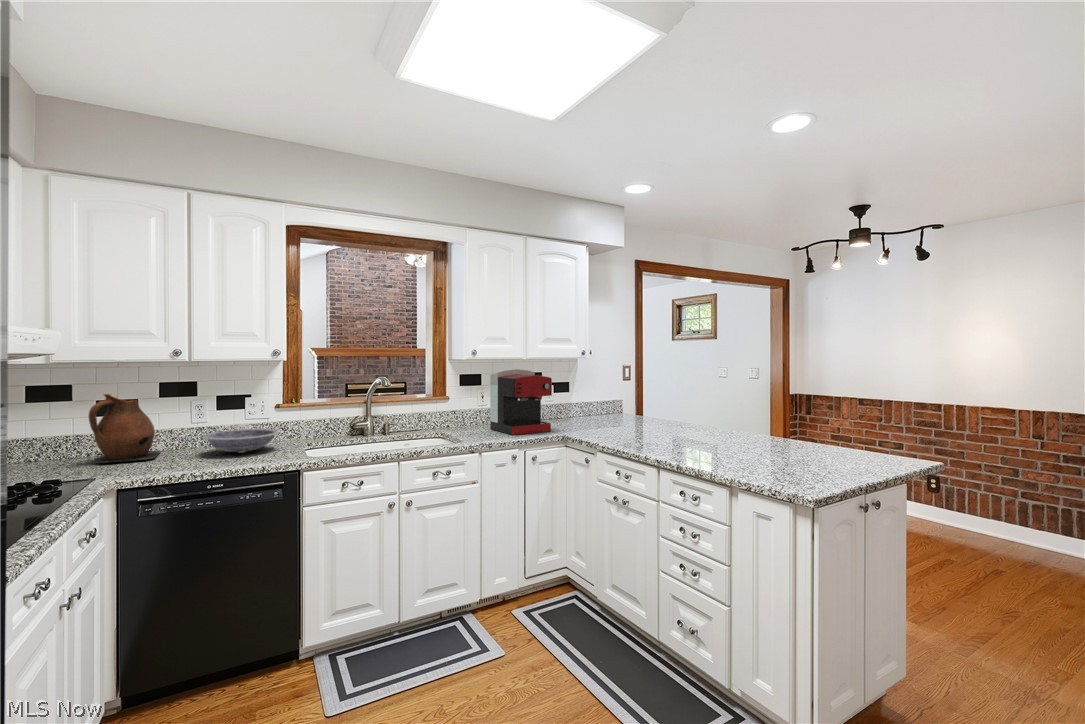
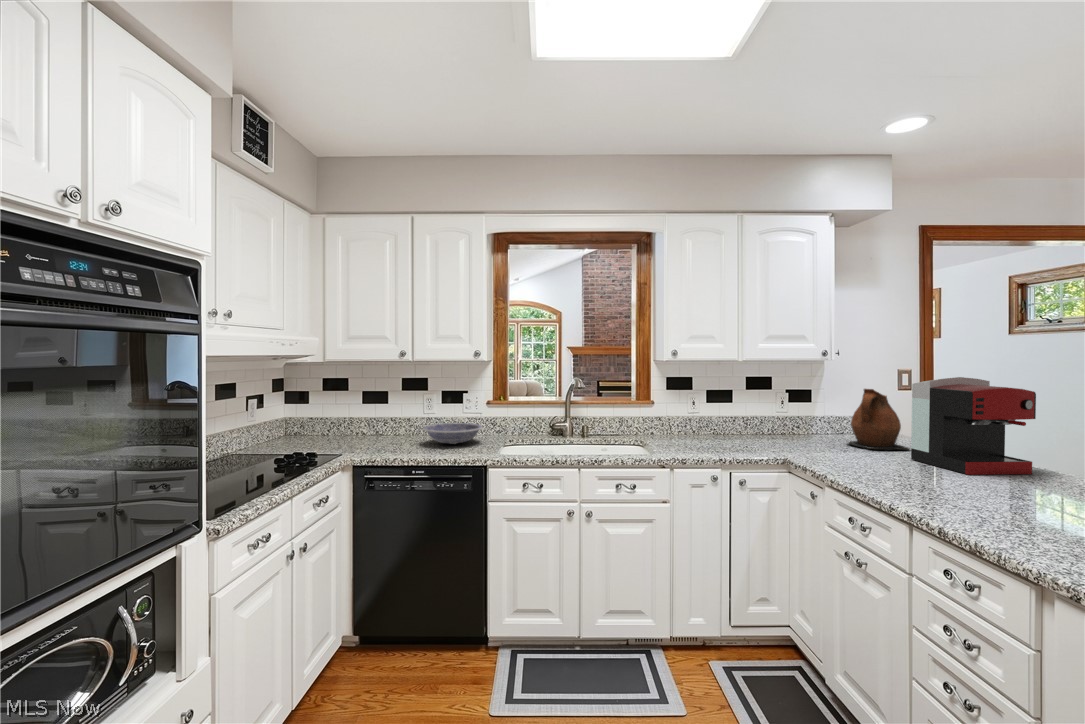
coffee maker: present [490,369,552,435] -> present [911,377,1036,475]
ceramic pitcher: present [89,394,161,463] -> present [848,389,910,450]

